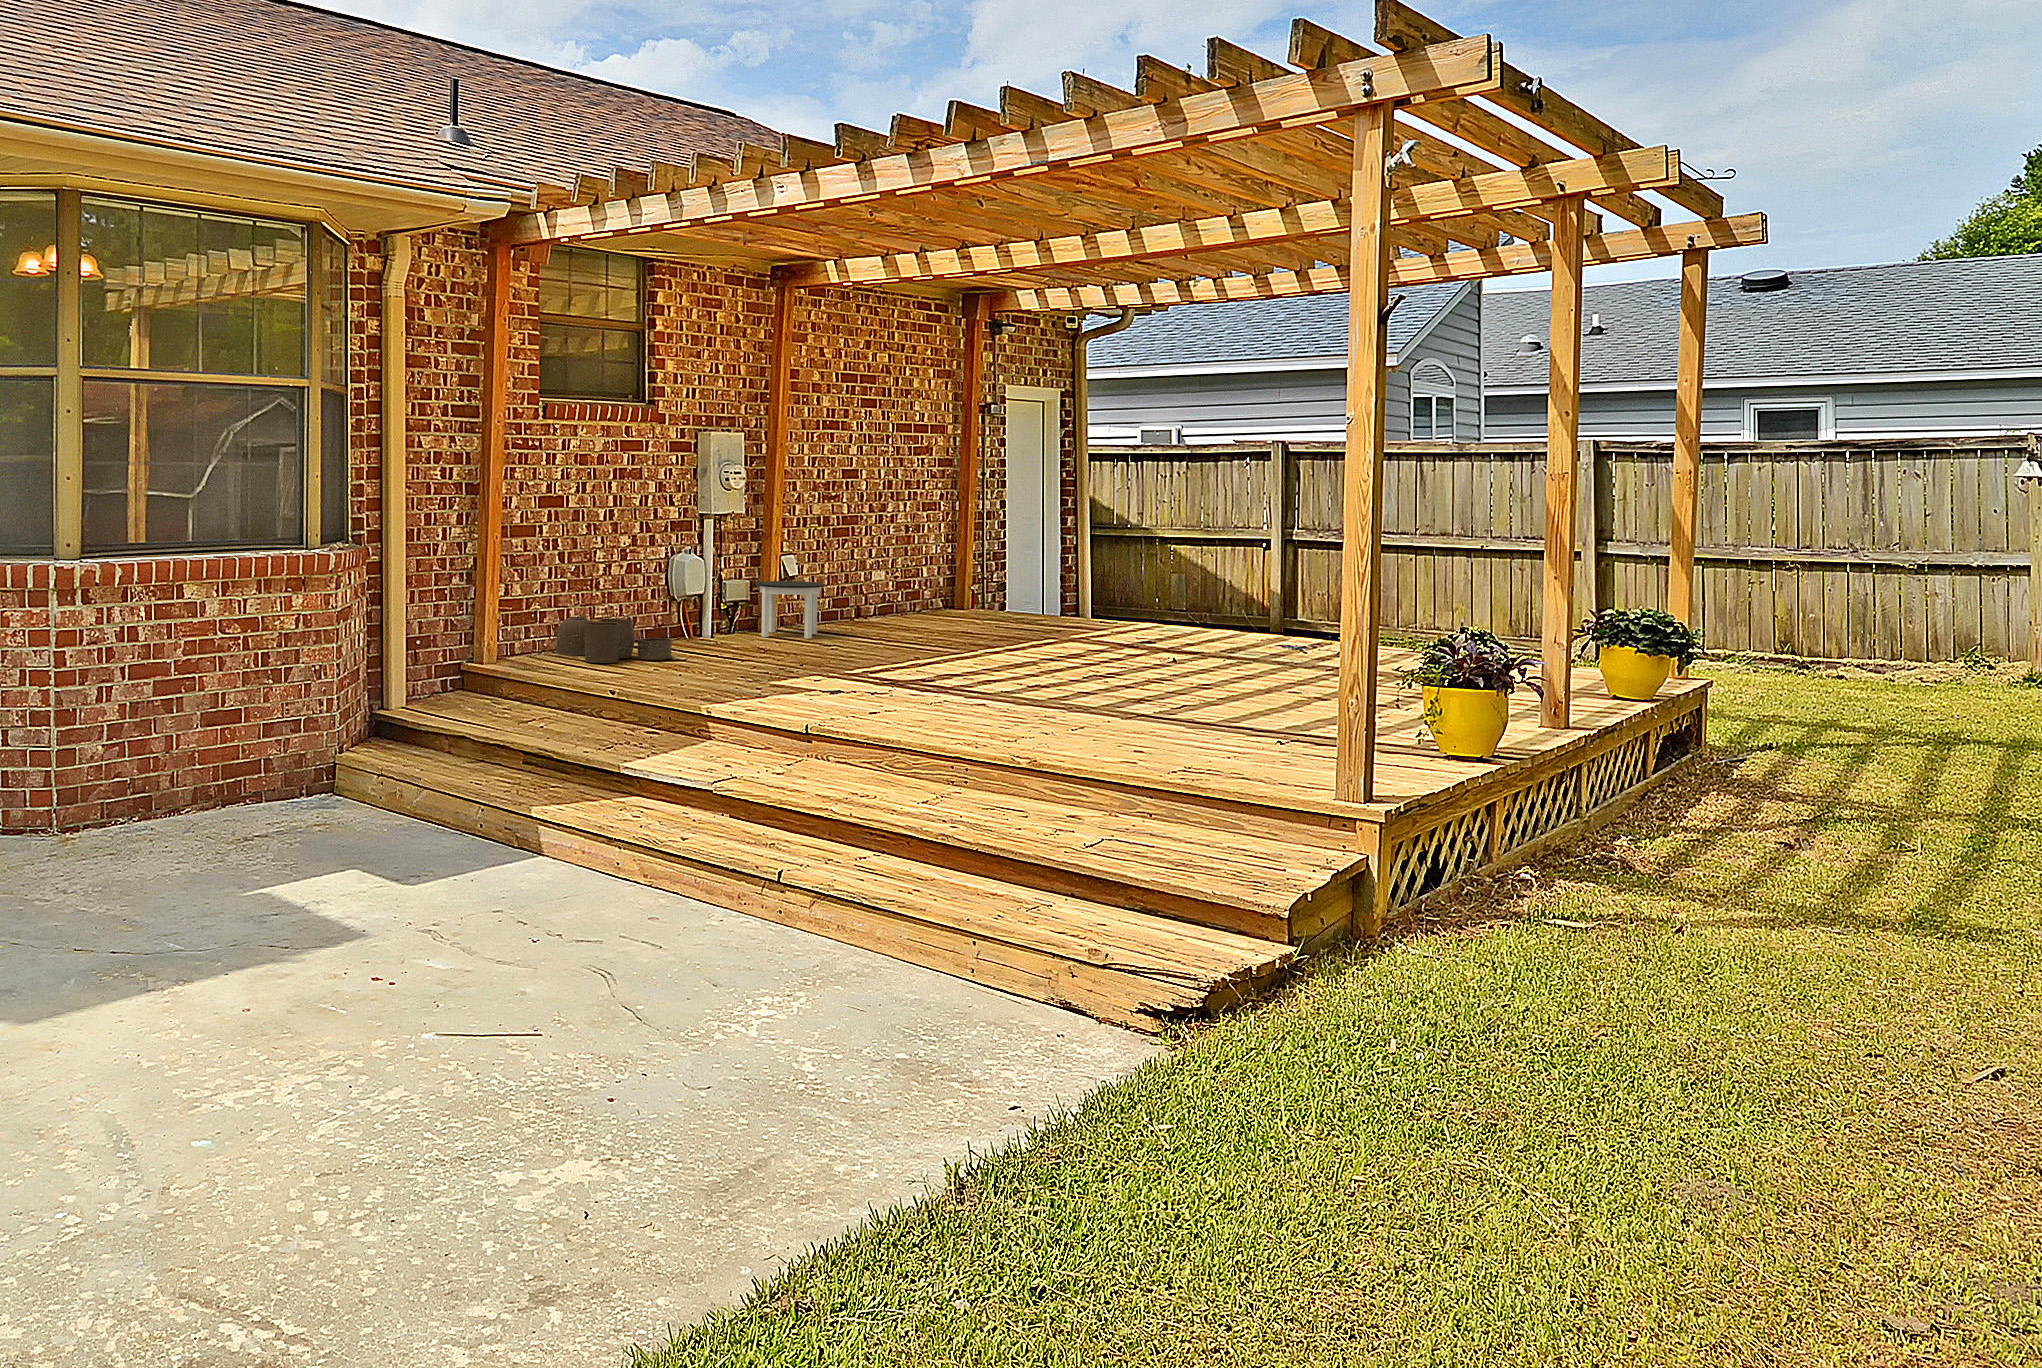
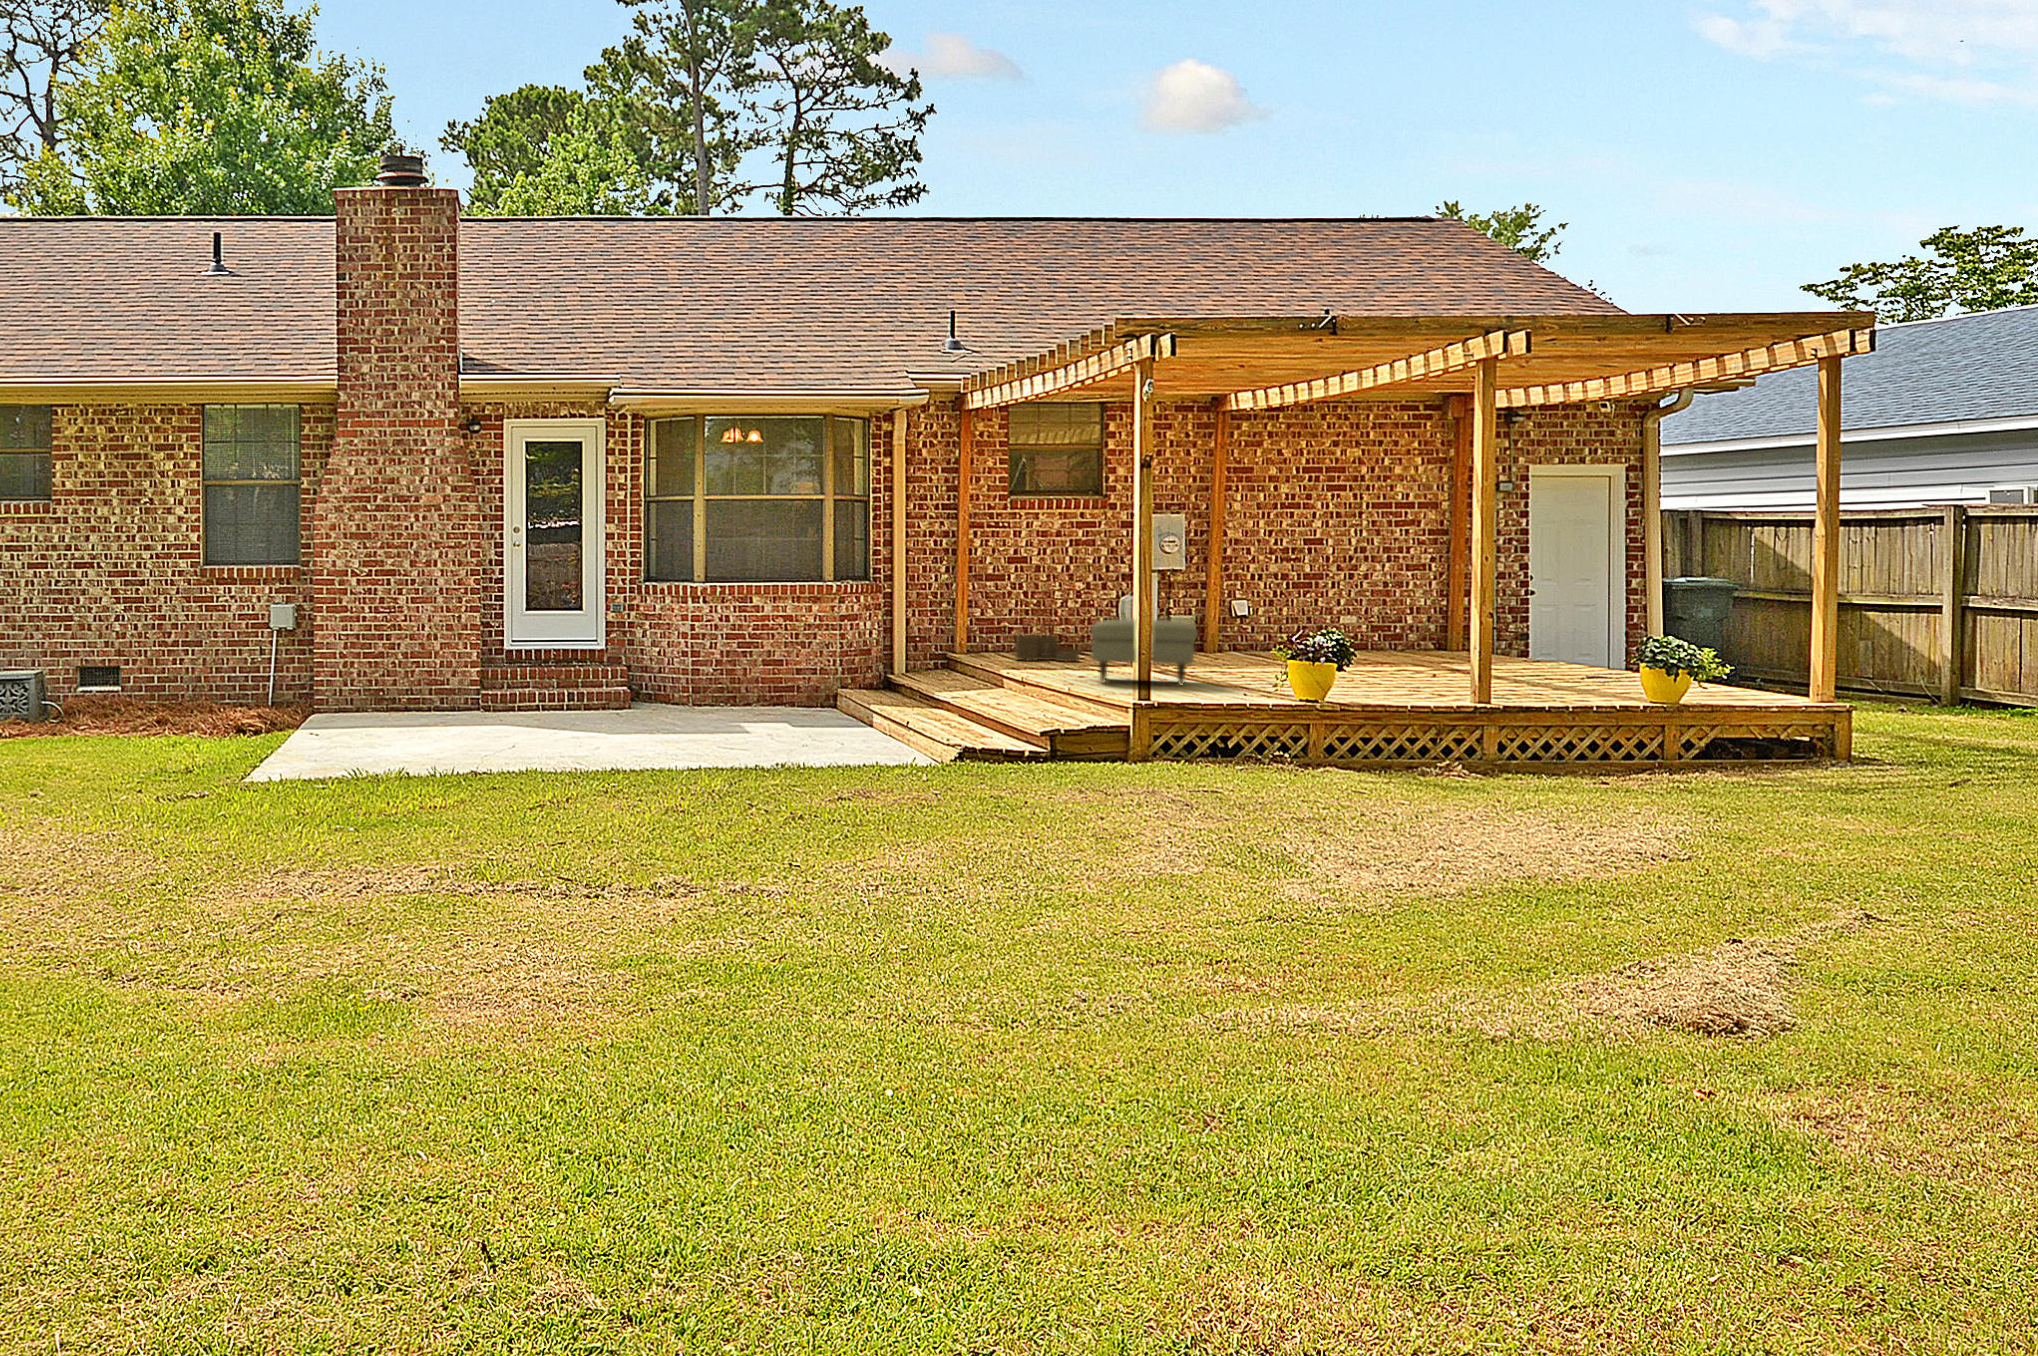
round table: present [756,581,825,639] -> none [1197,621,1252,661]
ottoman: none [849,605,1043,720] -> present [1091,619,1197,685]

